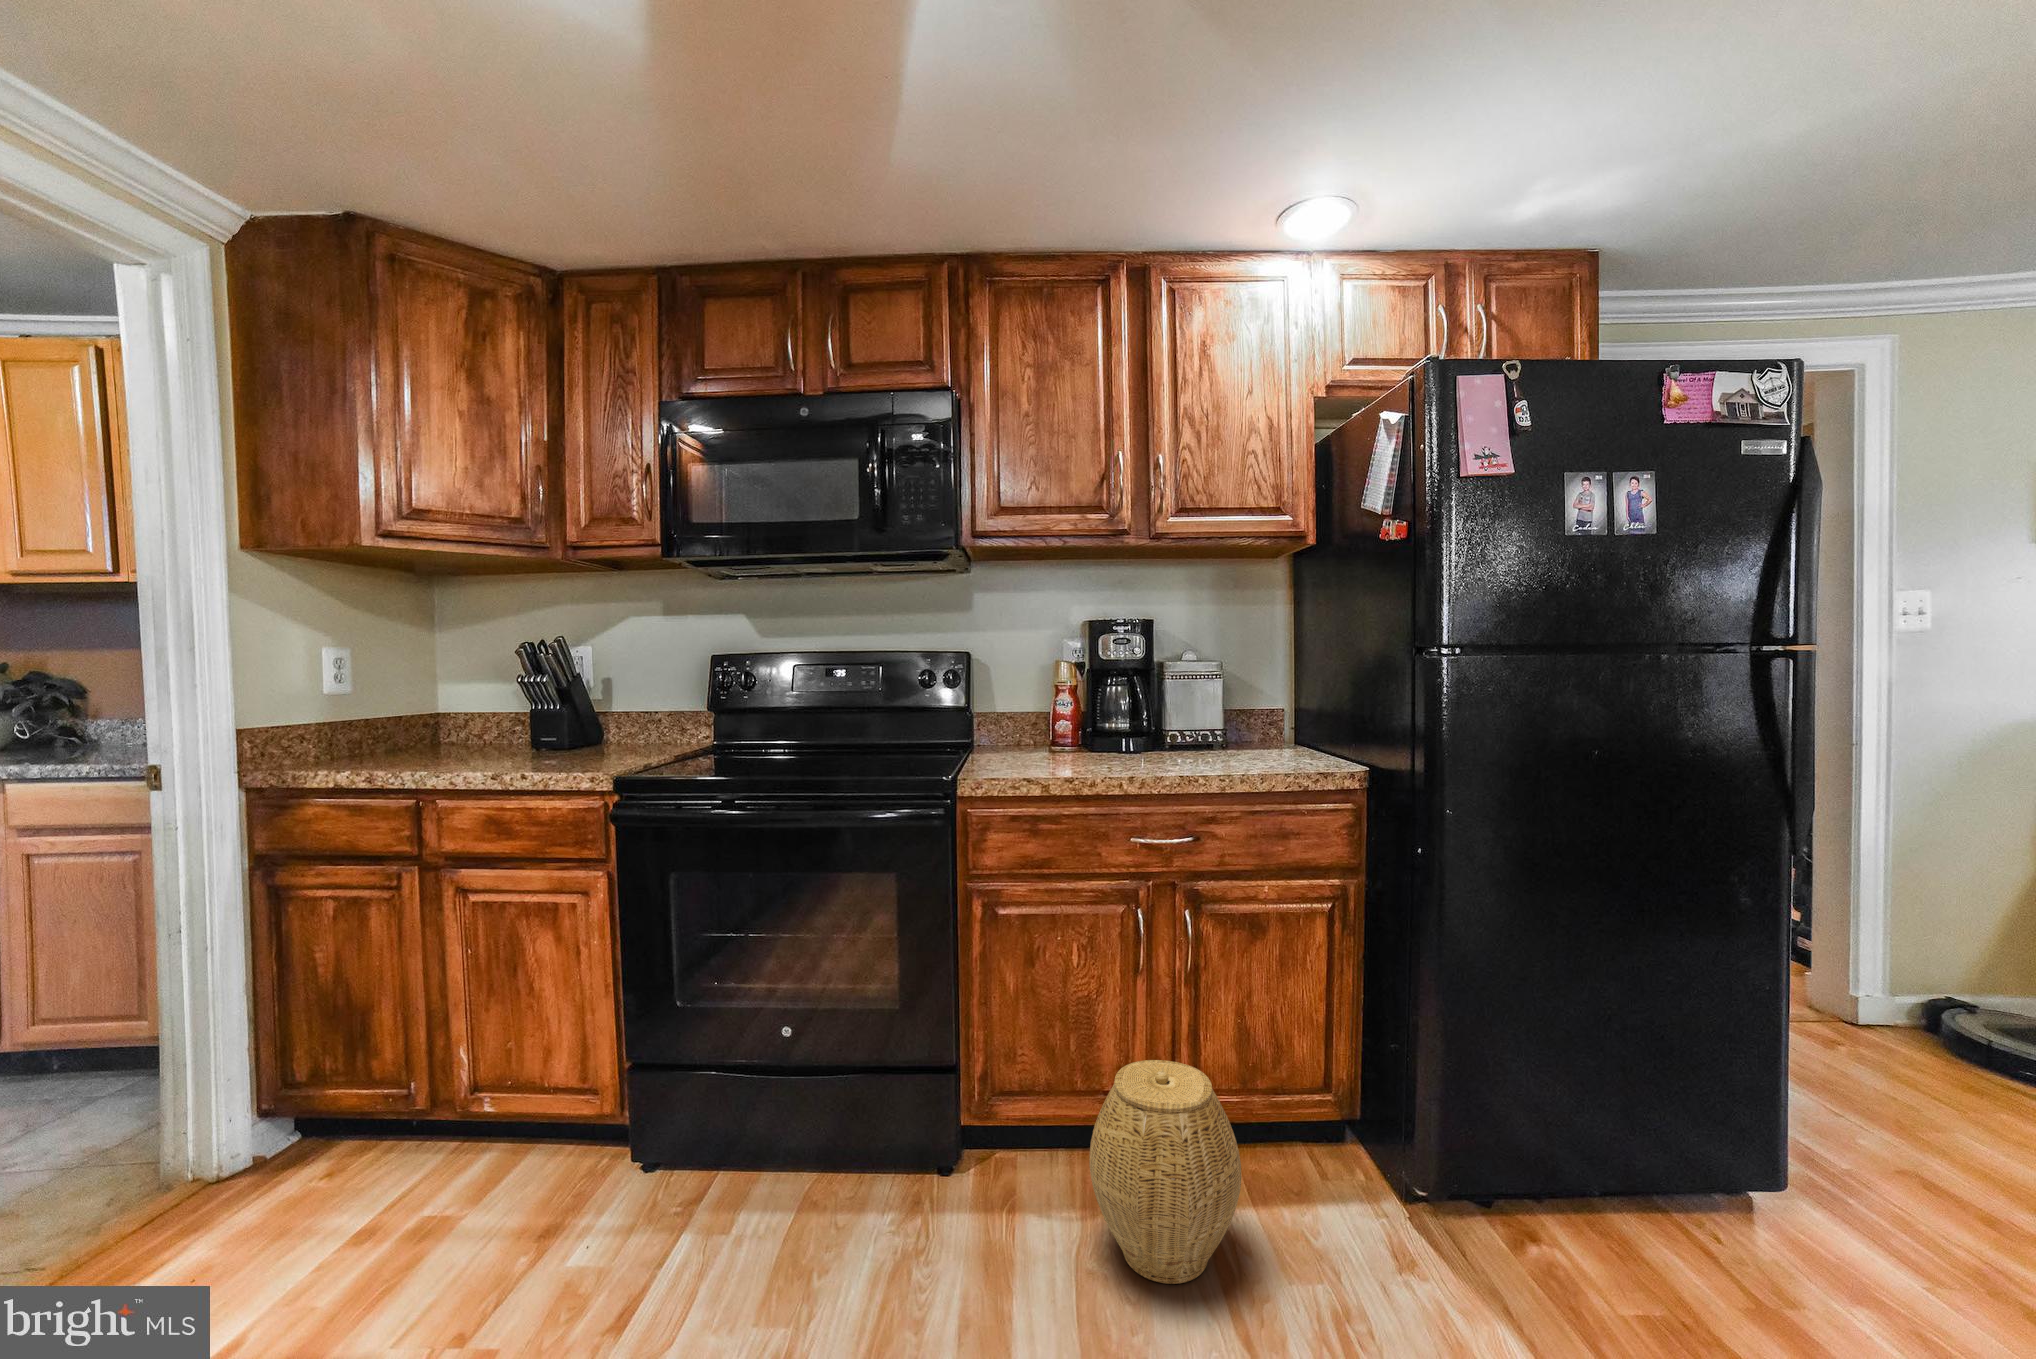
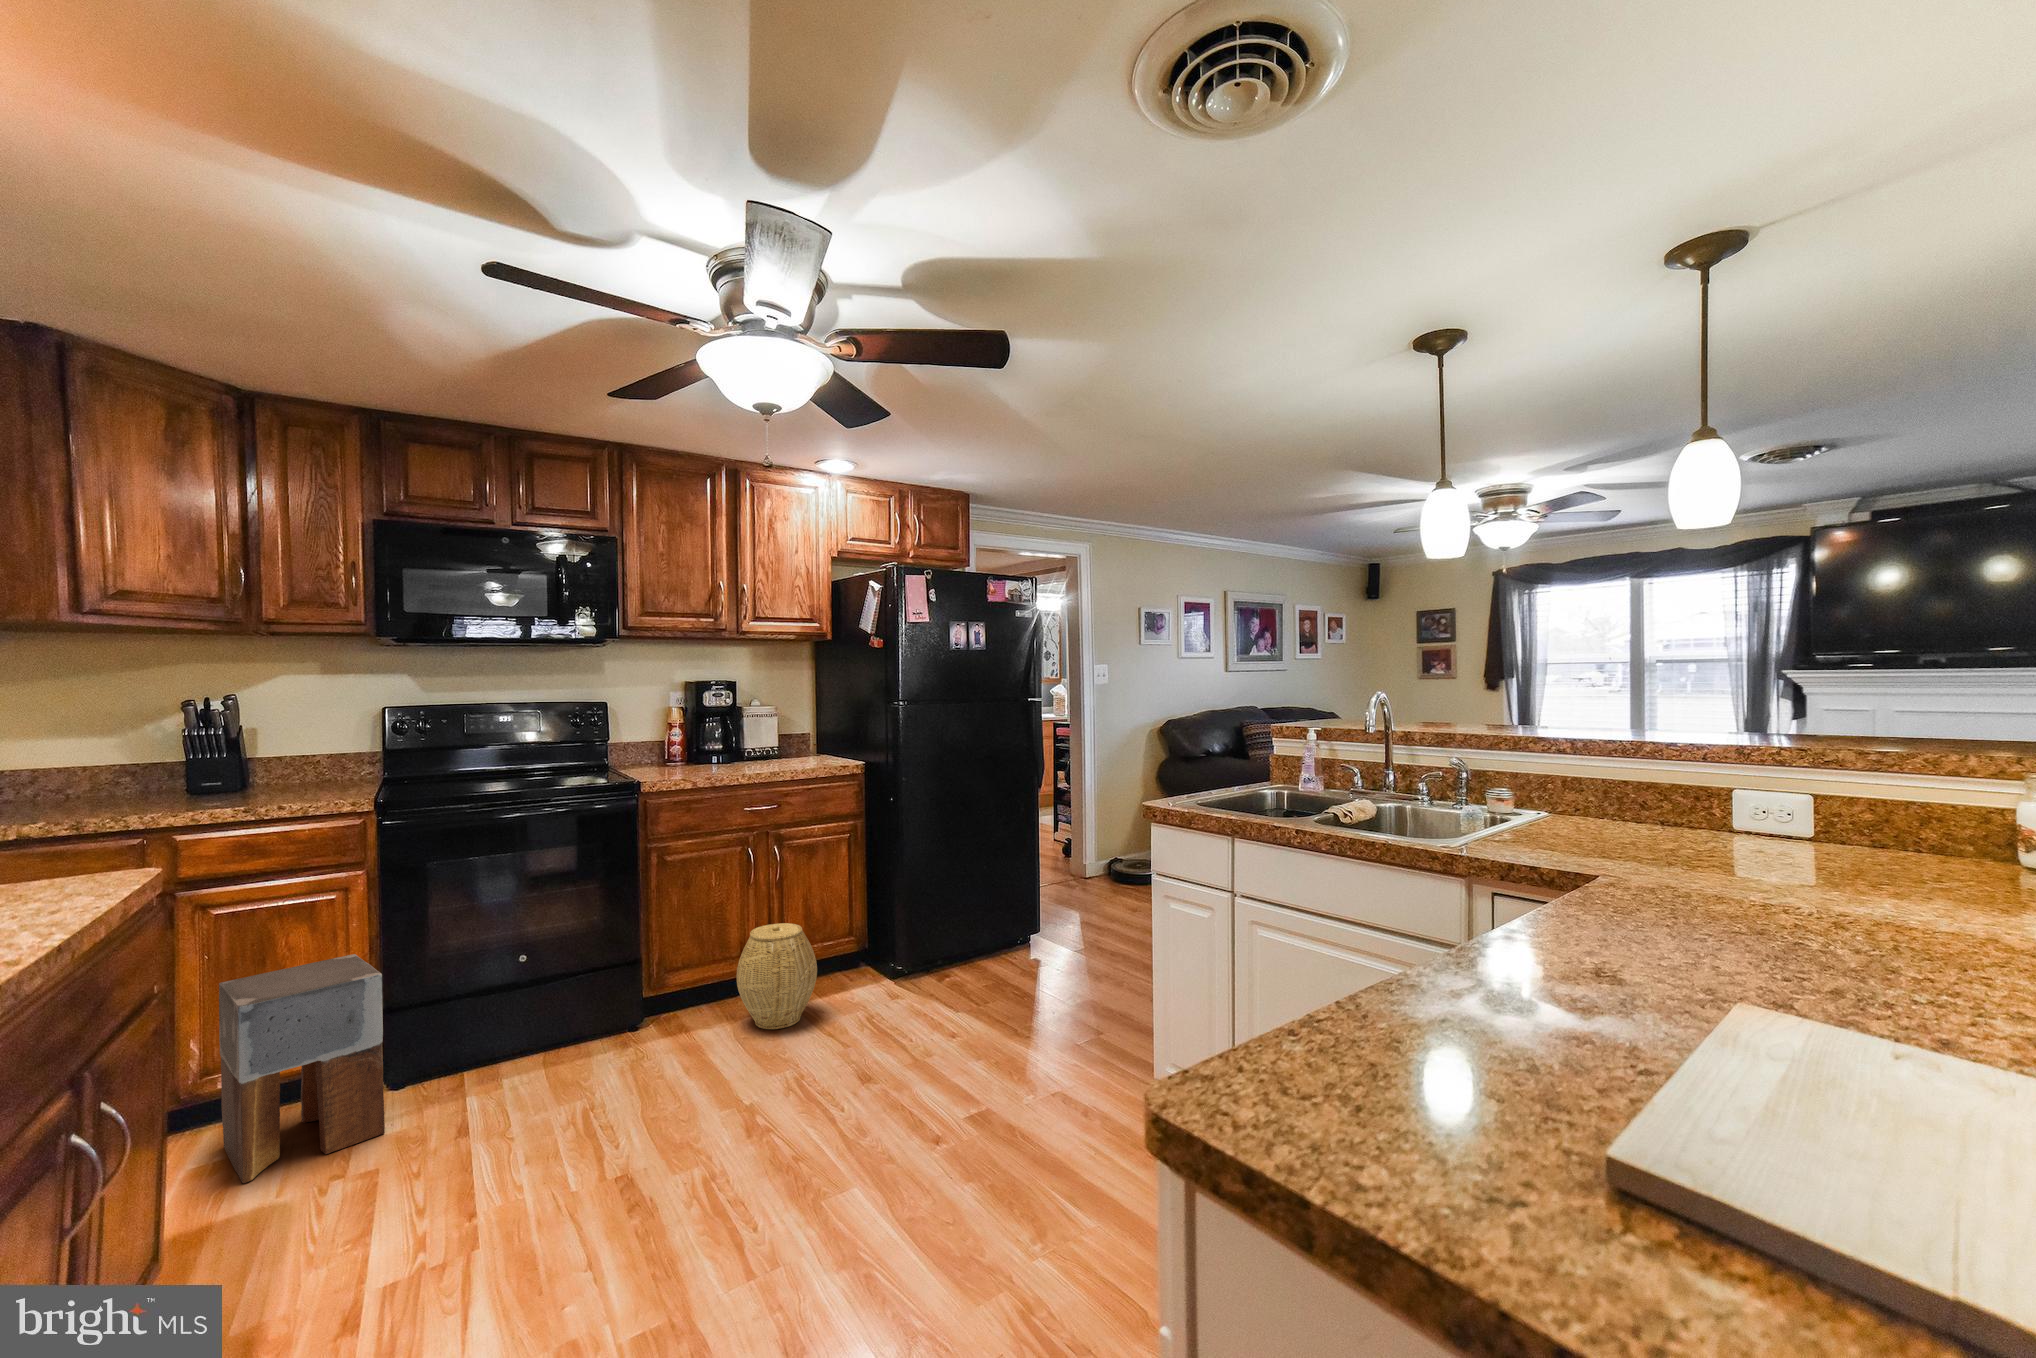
stool: none [352,985,584,1311] -> present [219,954,385,1183]

